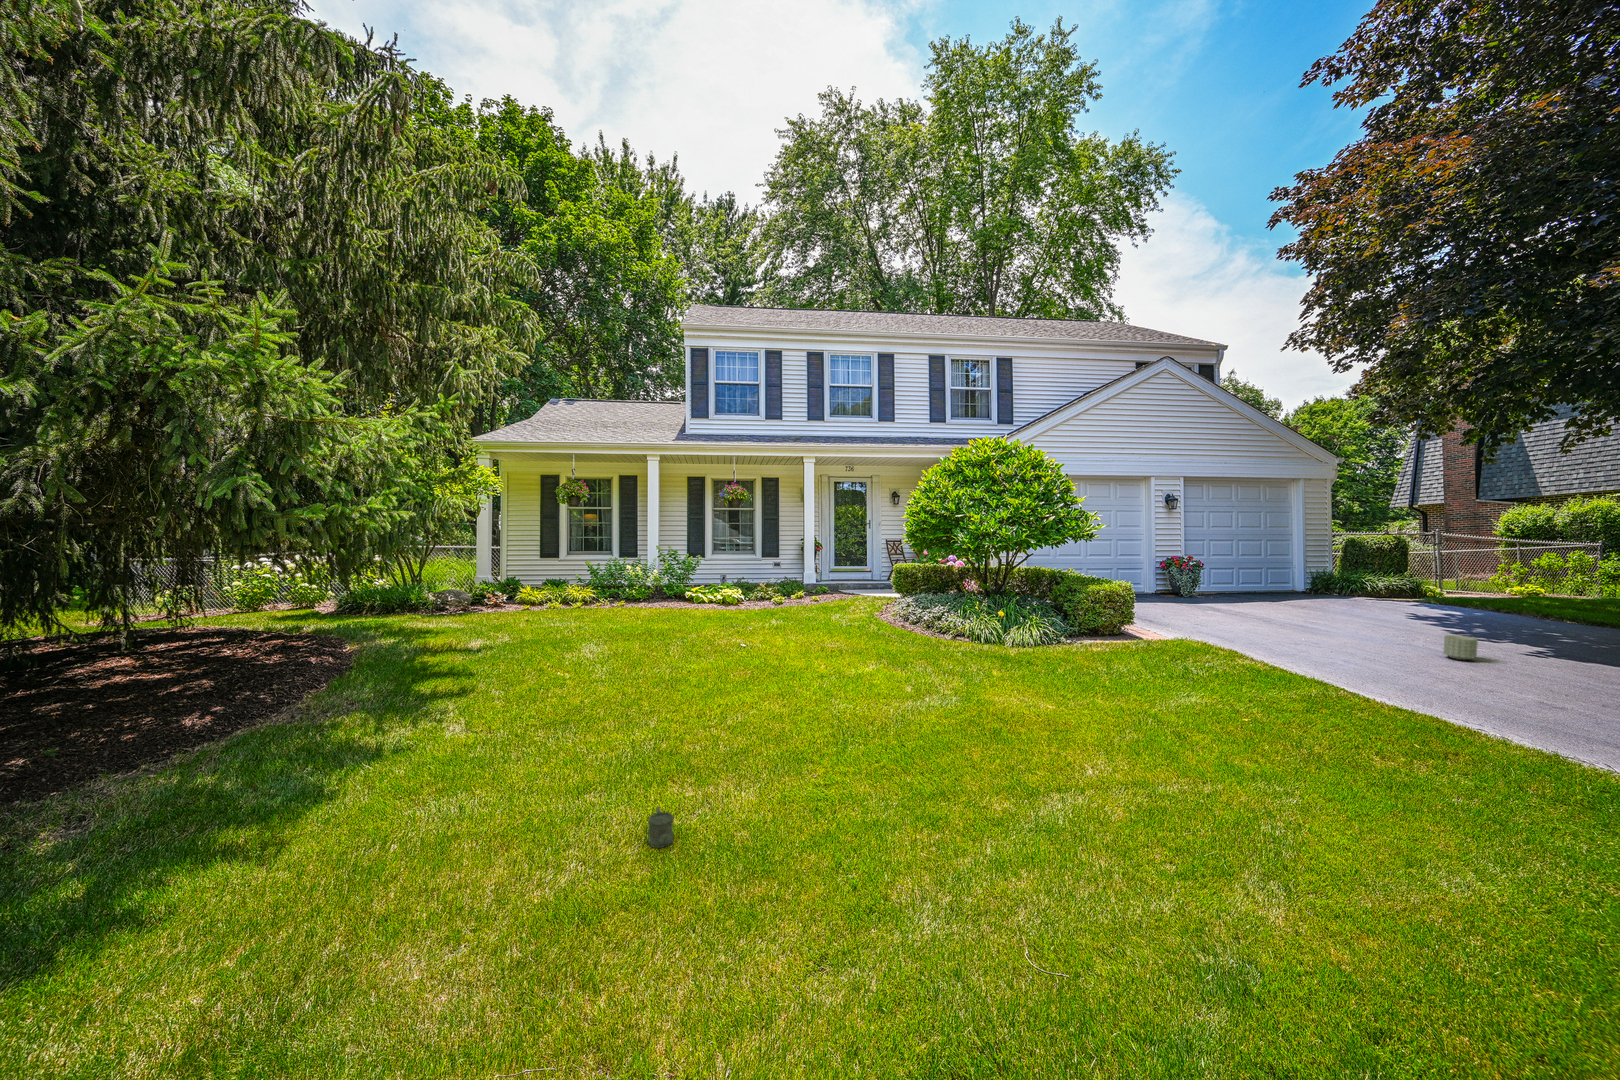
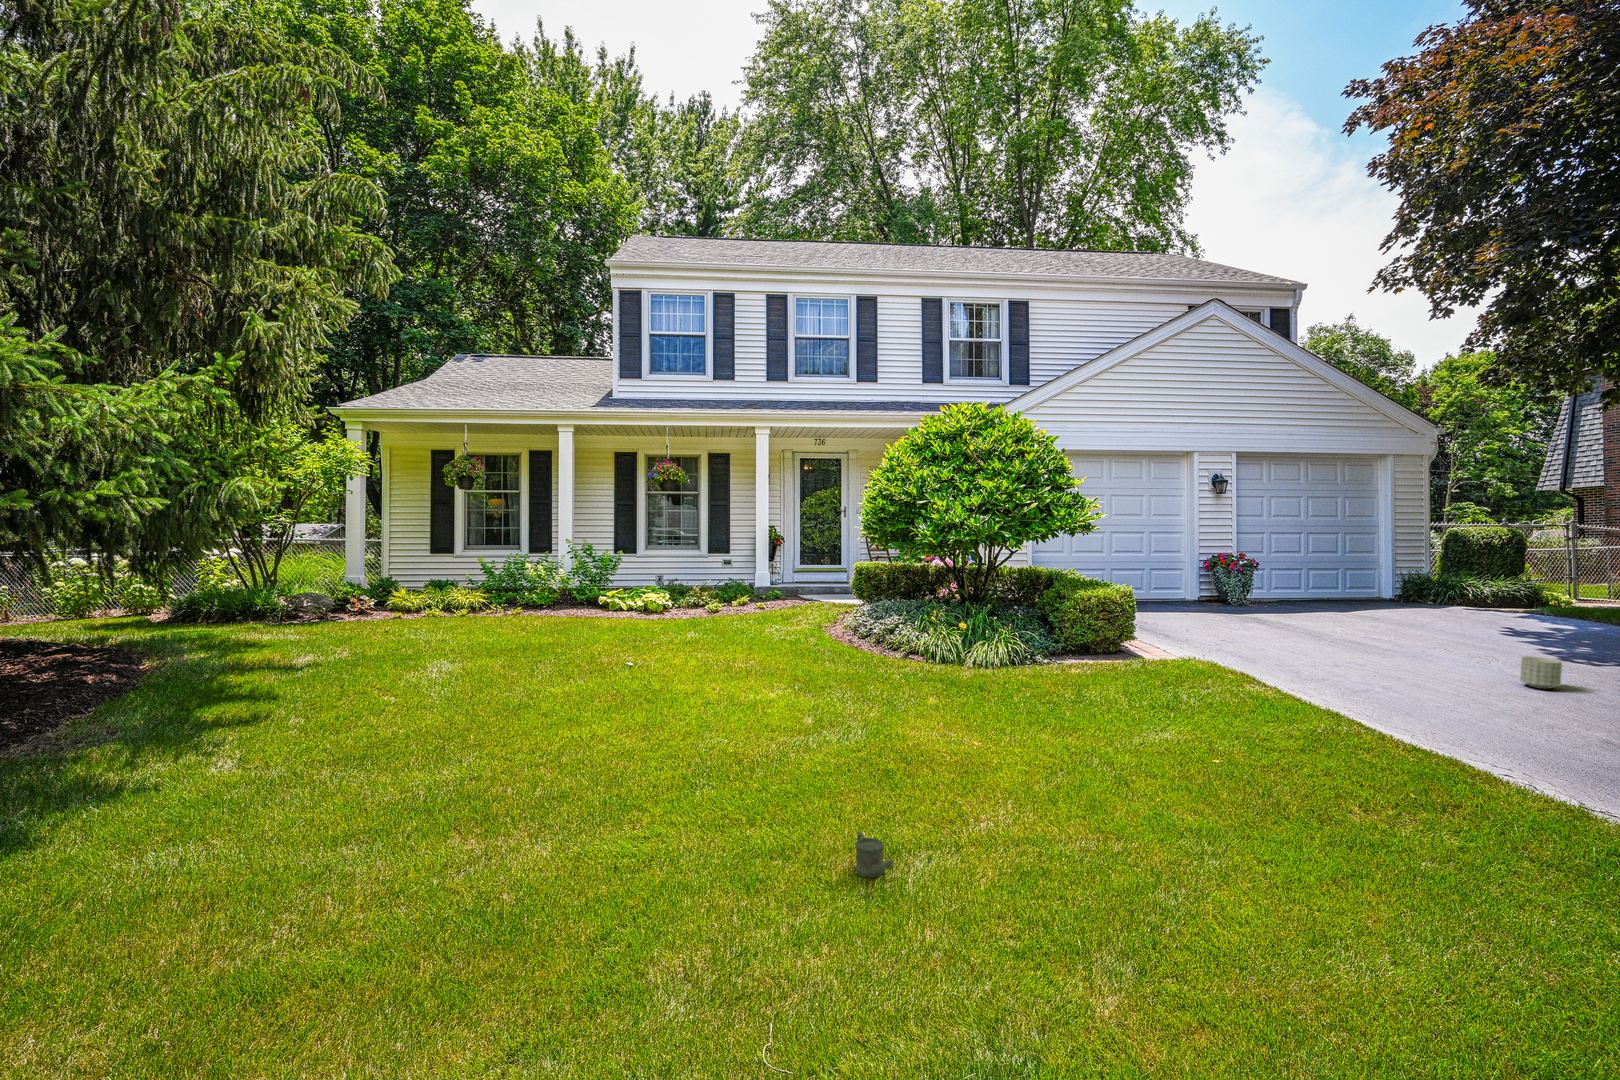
watering can: present [648,807,674,848] -> present [855,832,894,878]

